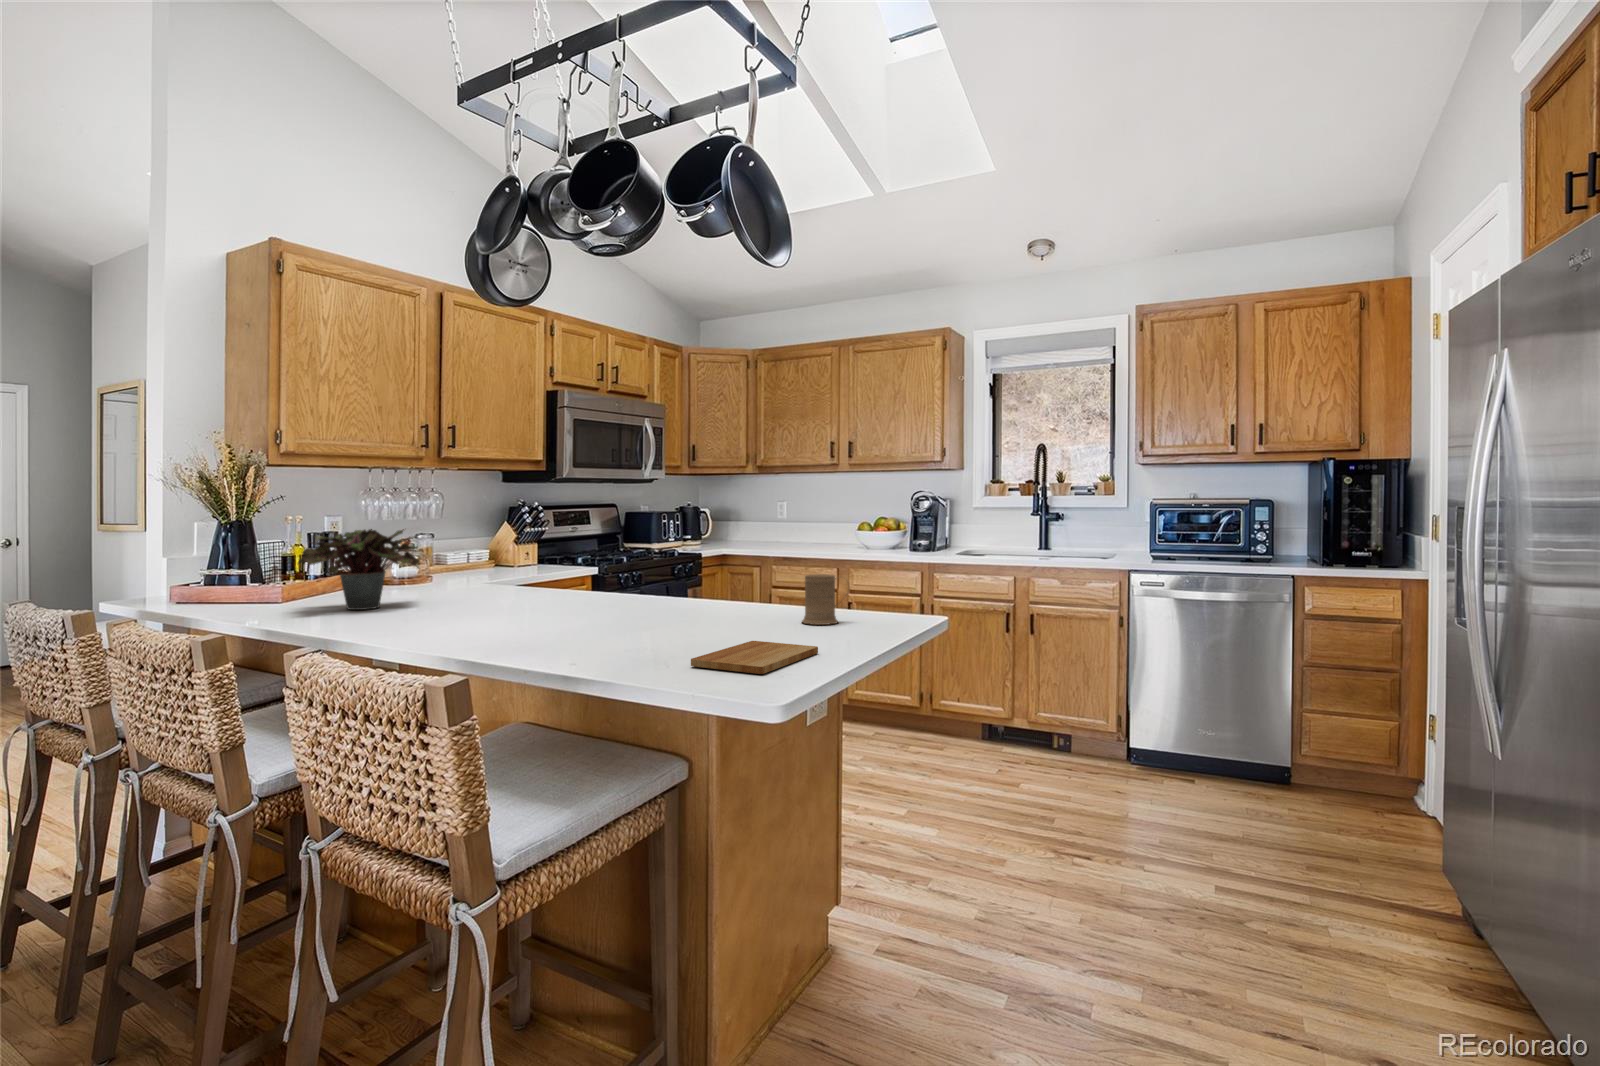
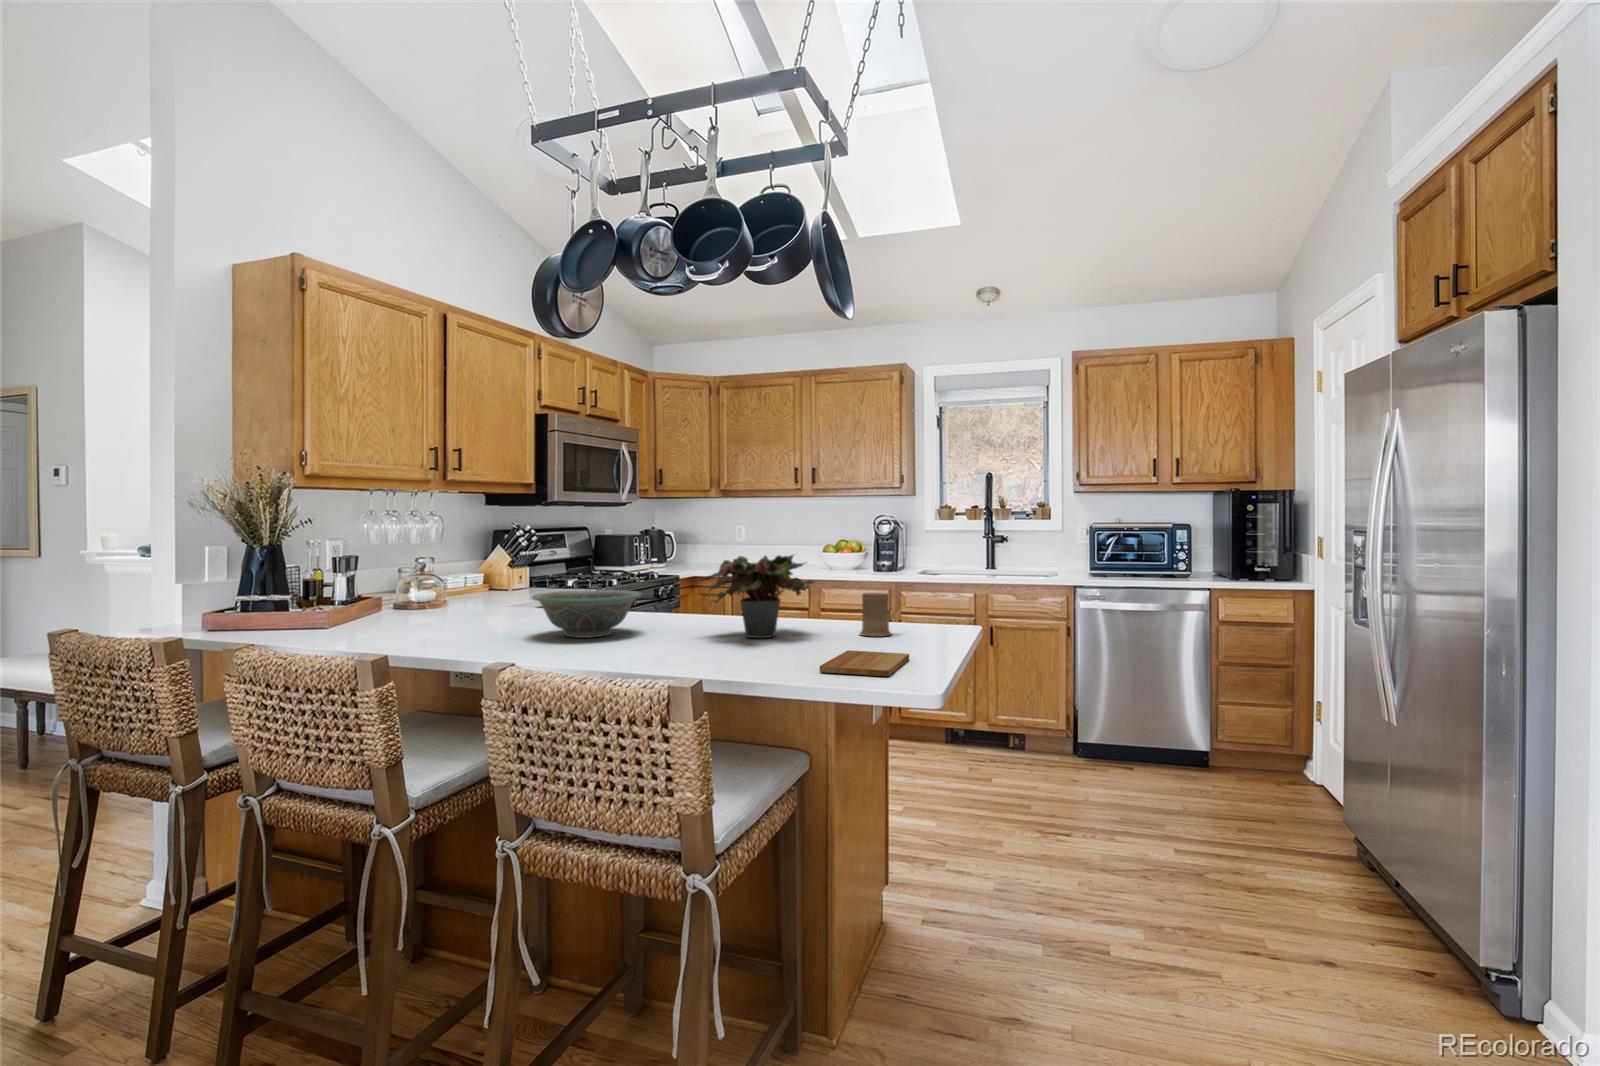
potted plant: present [298,529,419,610] -> present [700,555,813,638]
decorative bowl: none [448,567,571,619] -> present [532,590,641,638]

